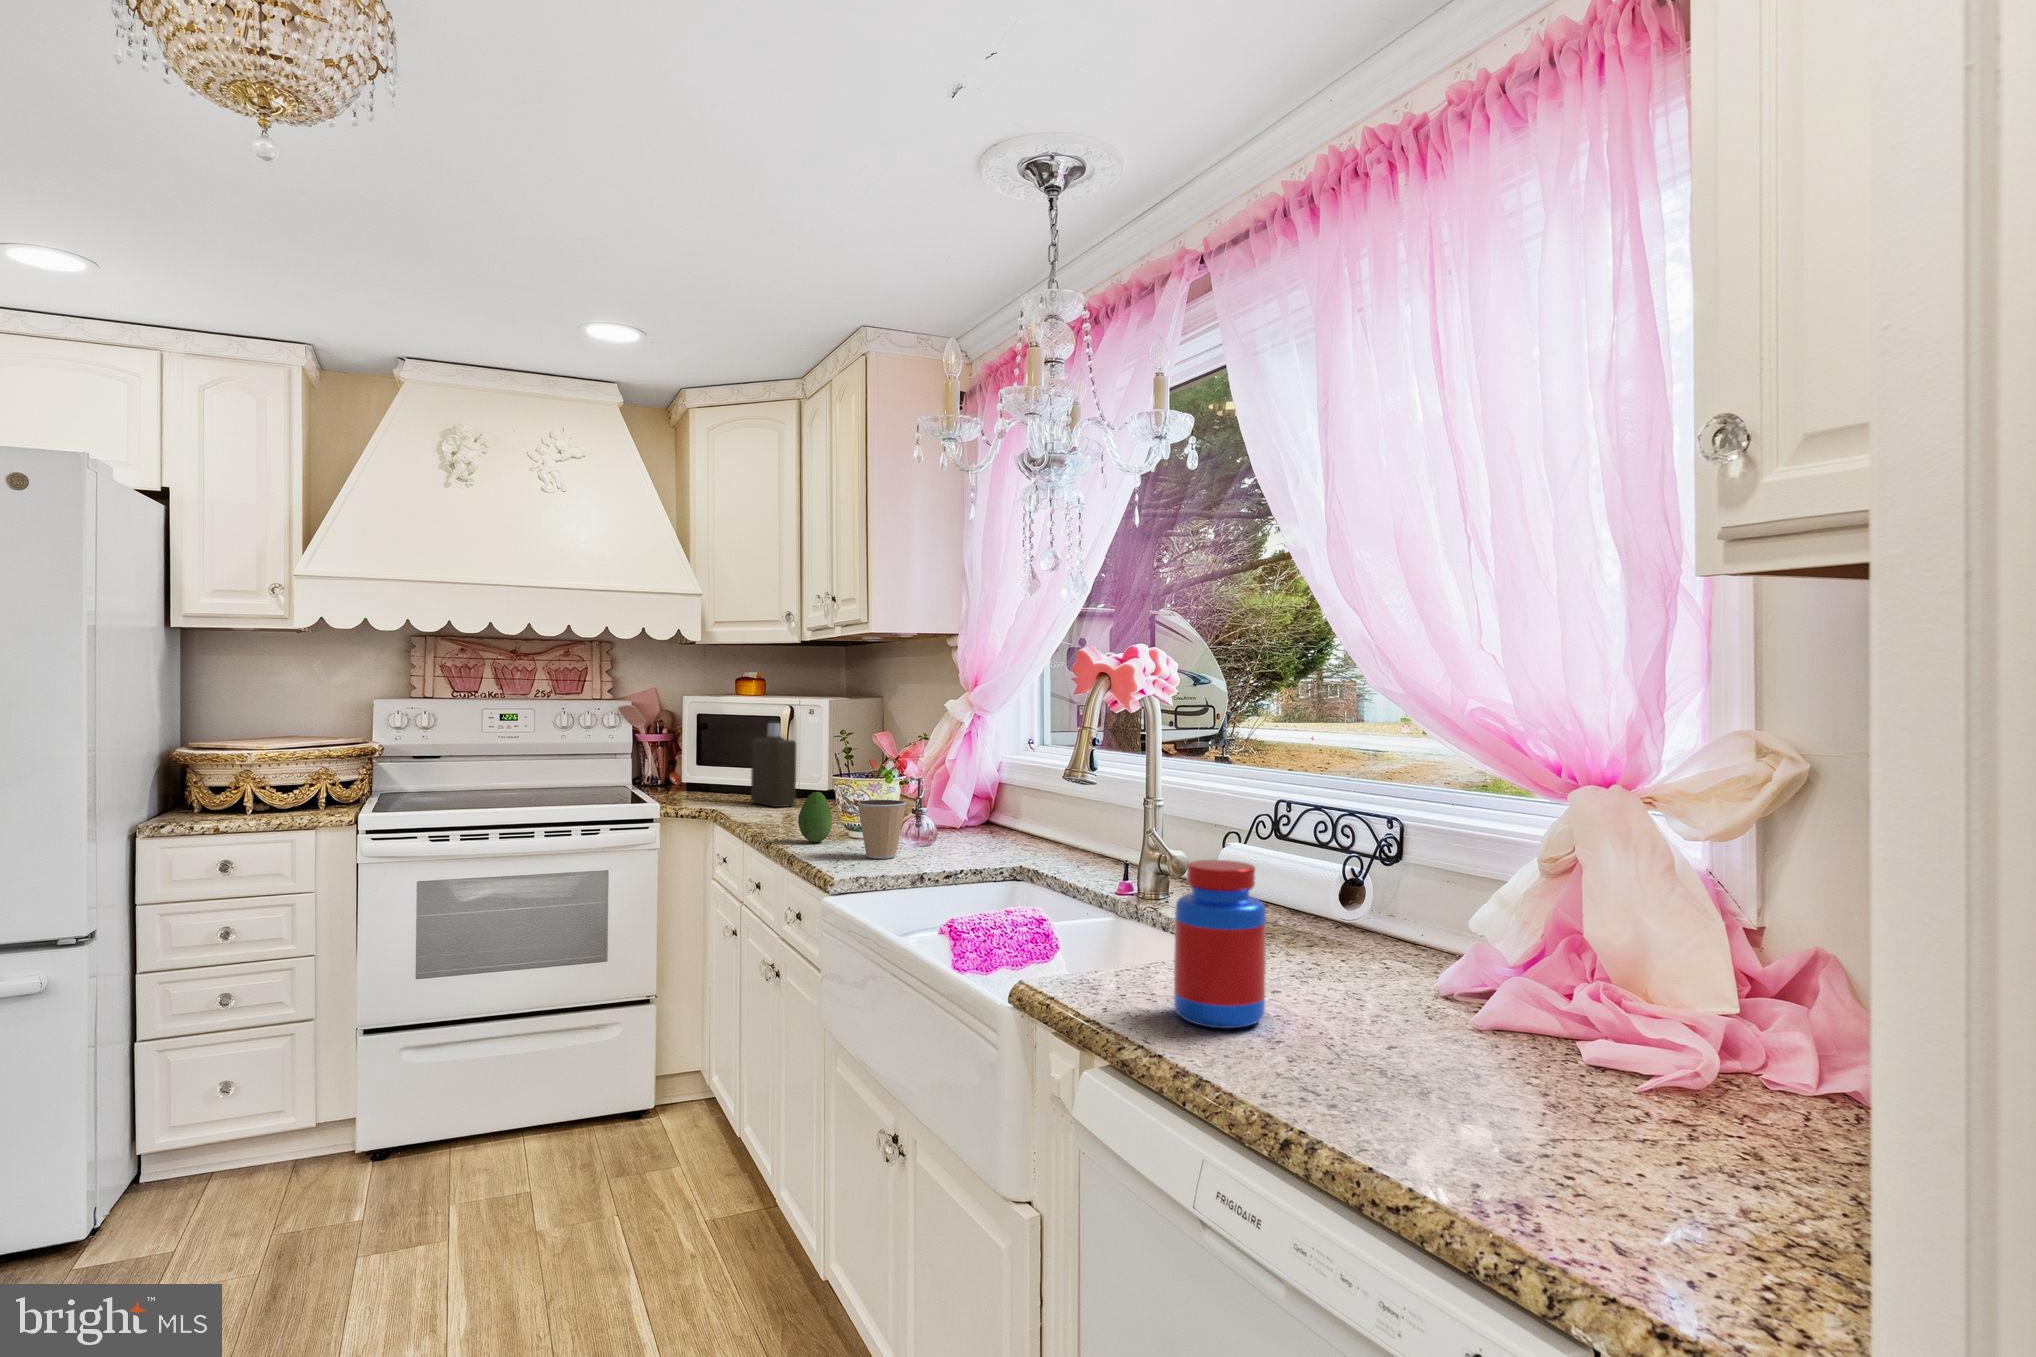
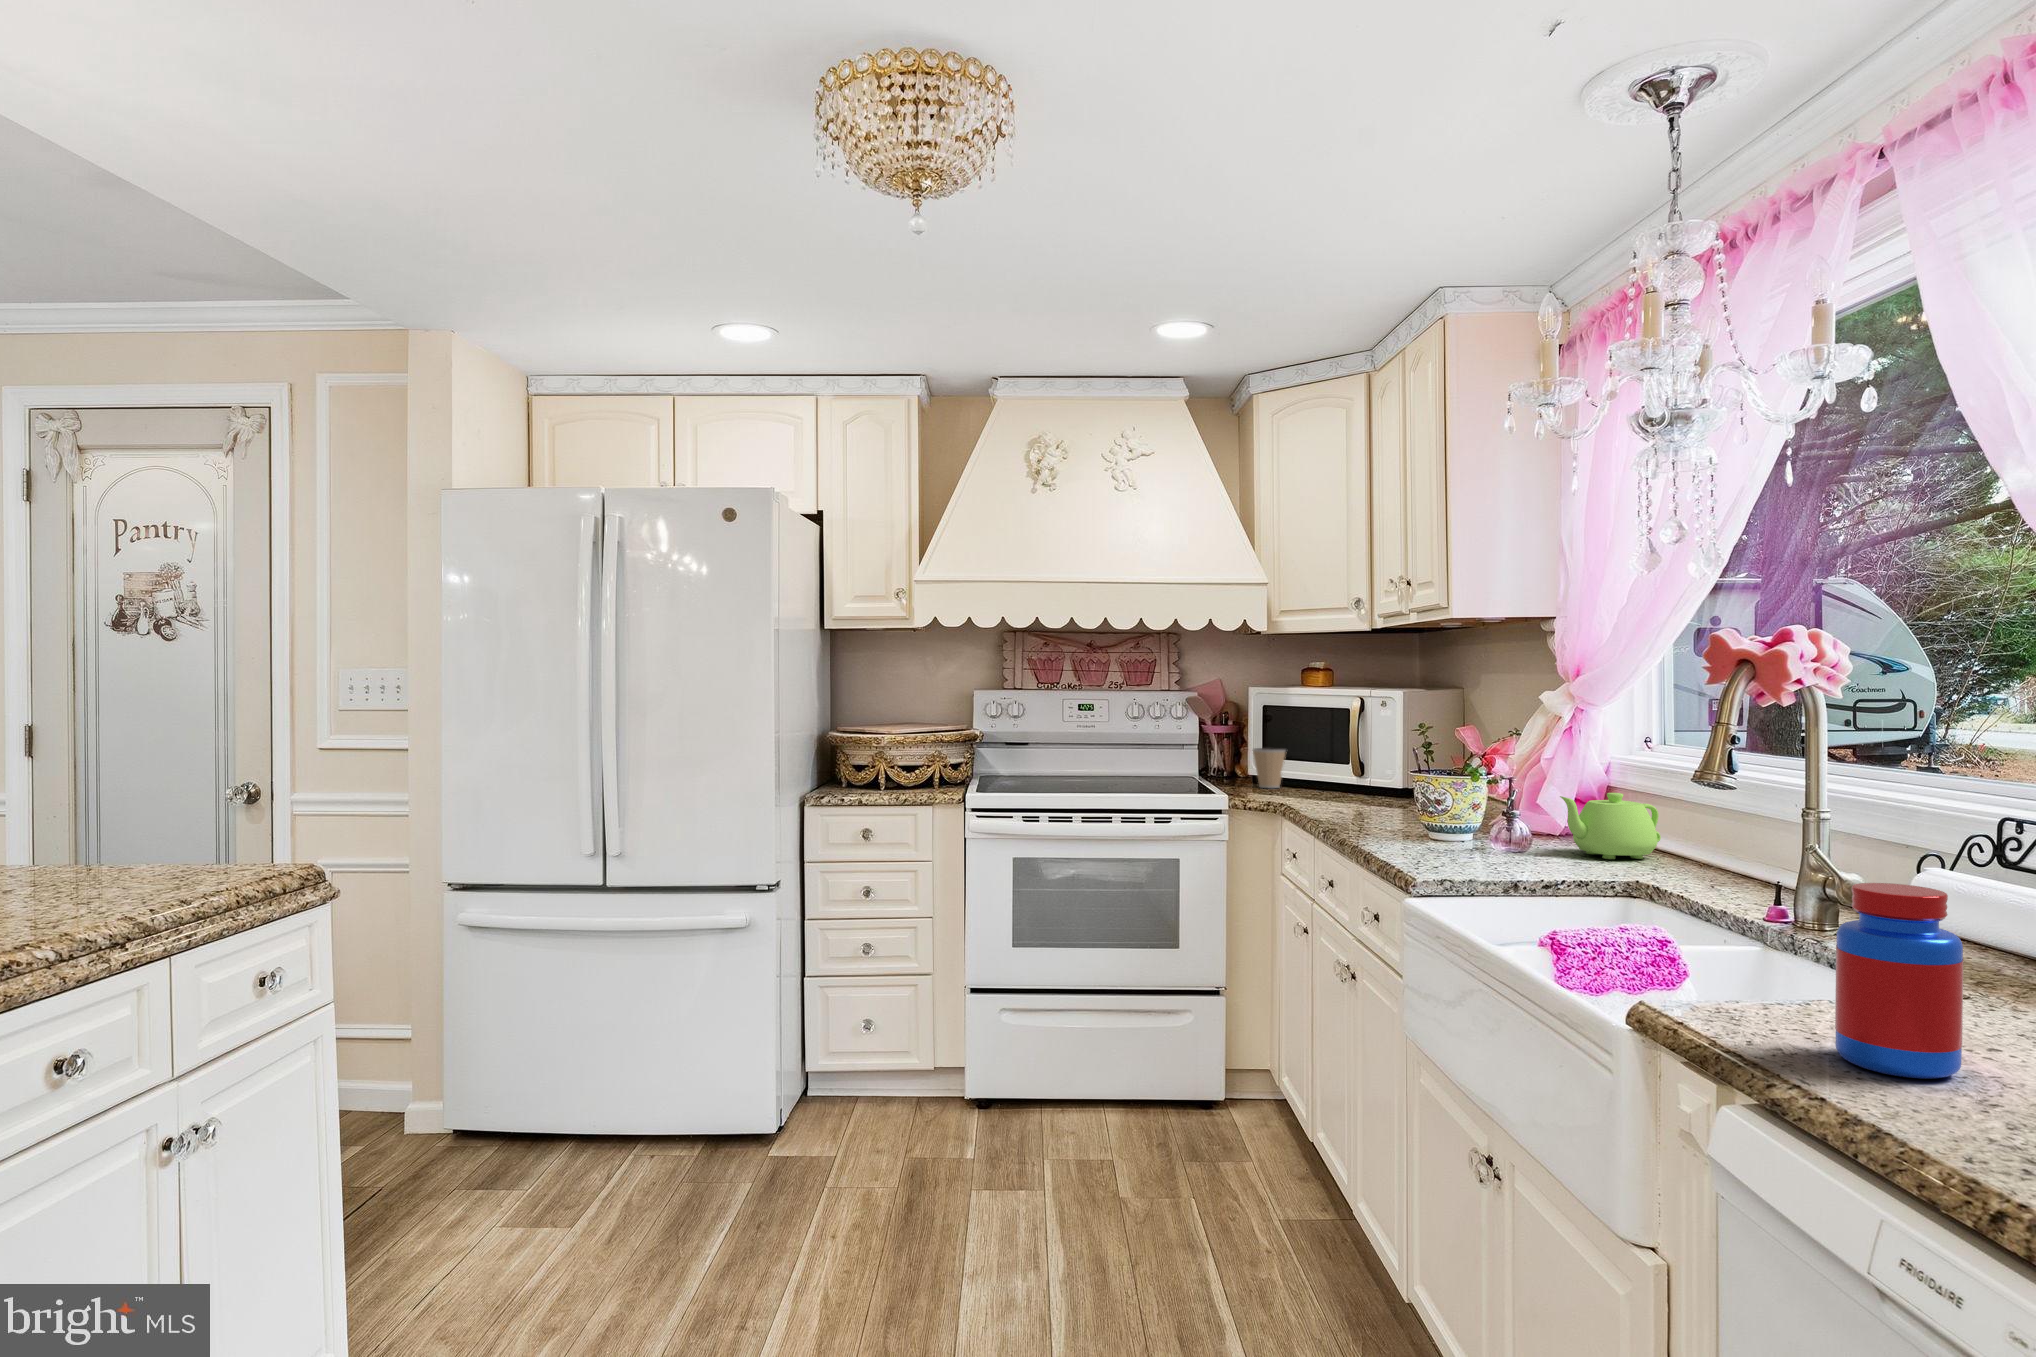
bottle: present [751,723,796,807] -> none [1321,713,1370,804]
teapot: none [956,789,1035,847] -> present [1560,793,1661,859]
fruit: present [798,792,832,842] -> none [1377,789,1415,842]
coffee cup: present [857,800,906,859] -> present [1252,748,1285,788]

